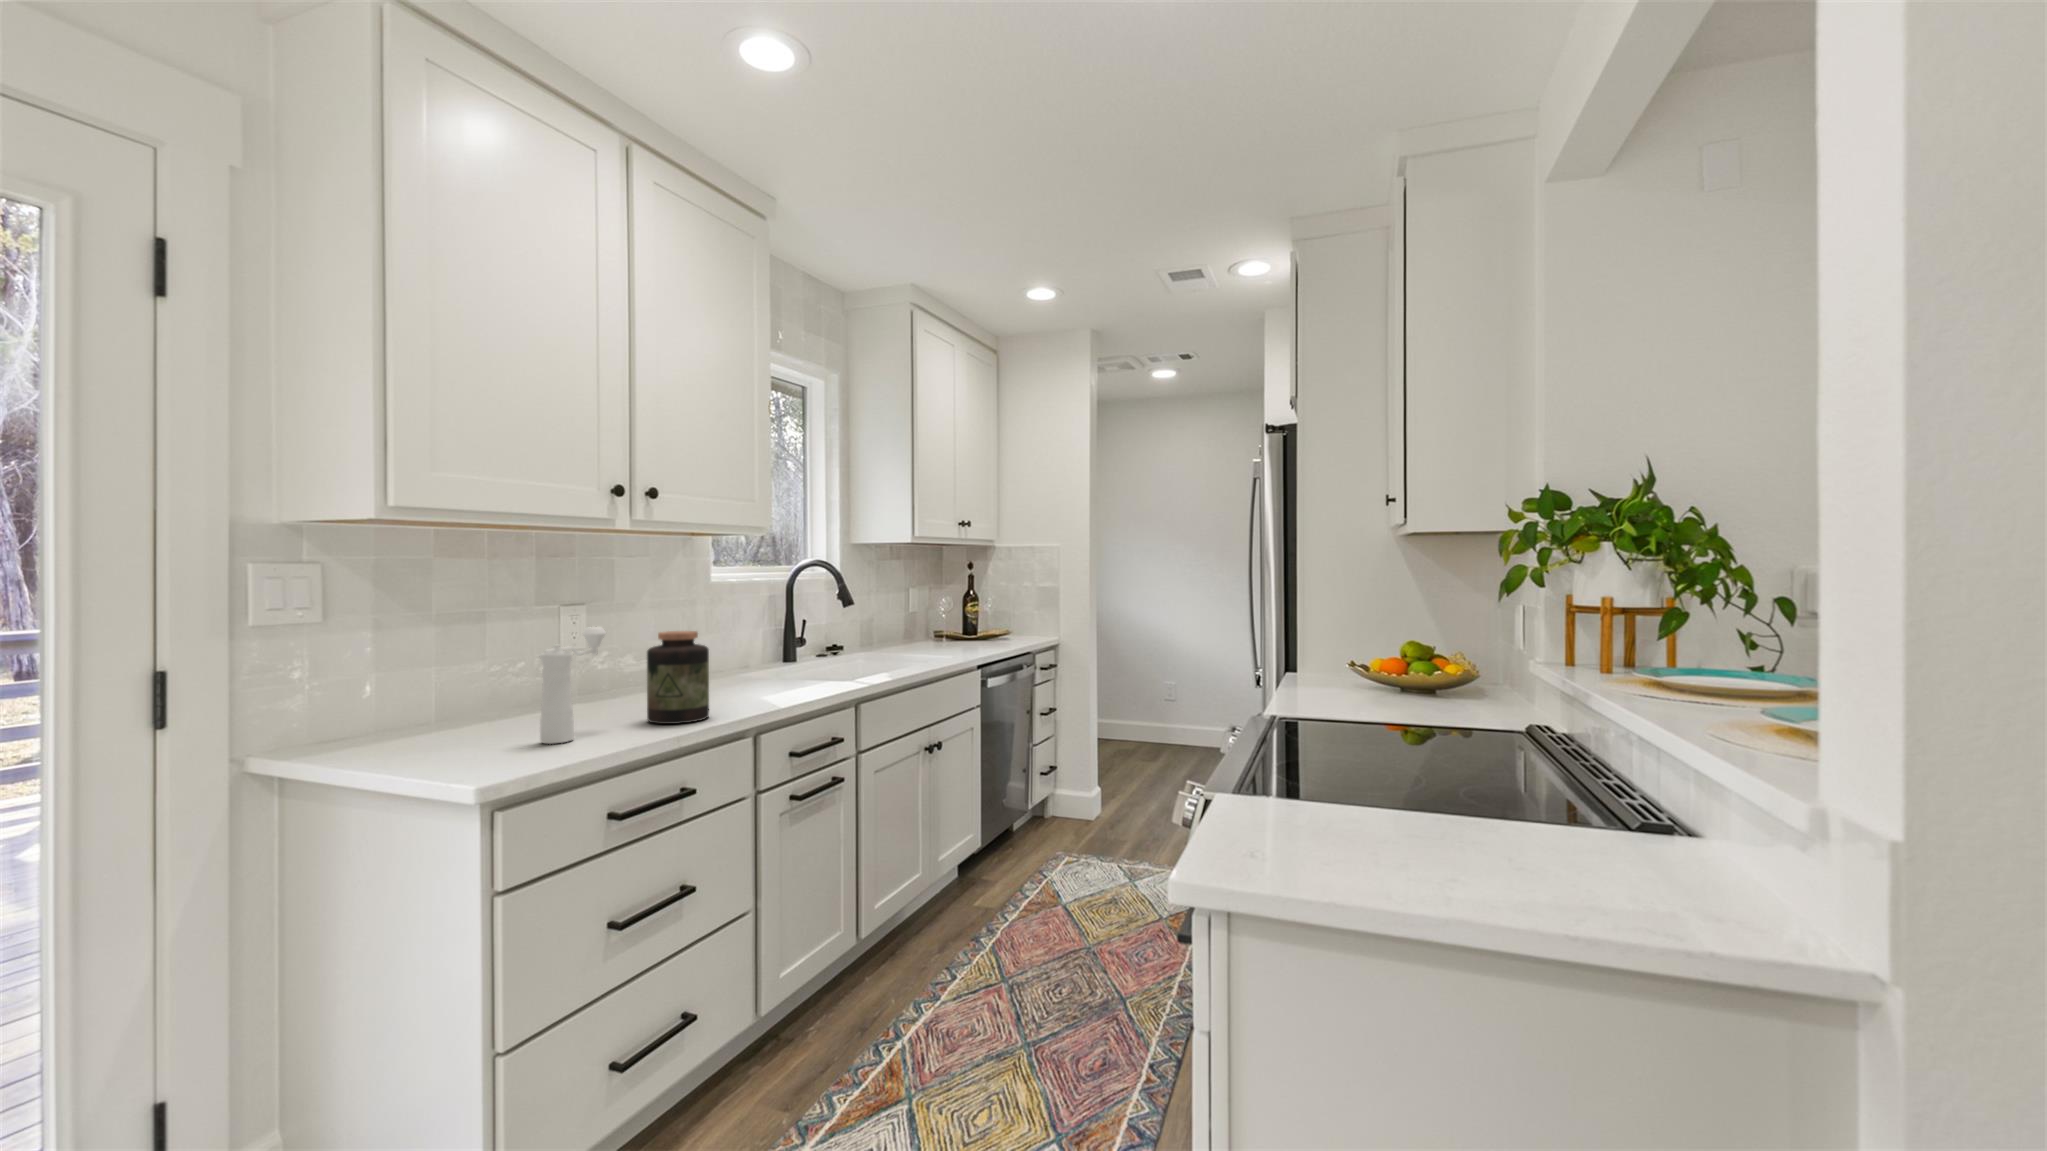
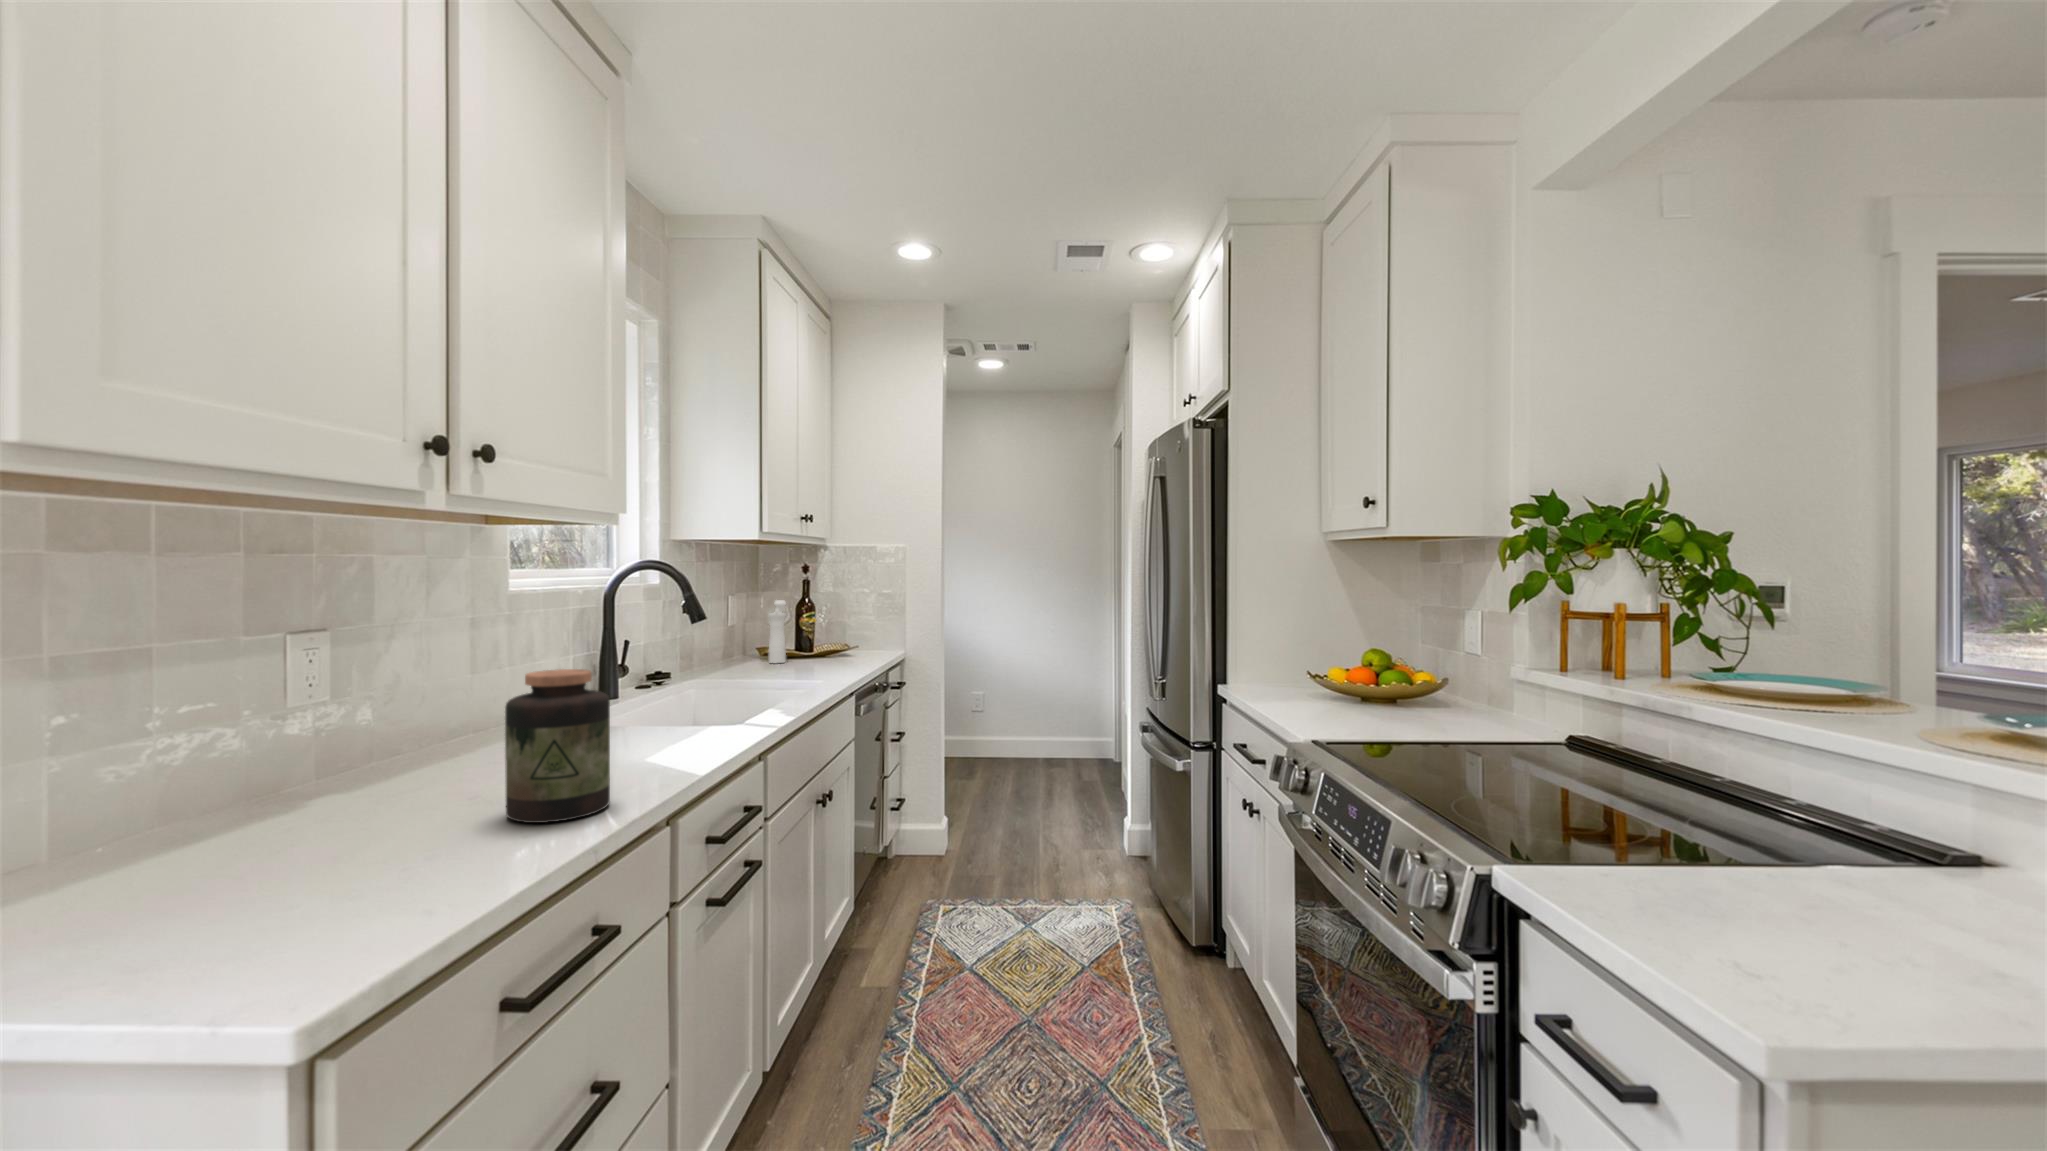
pepper mill: present [540,627,606,744] -> present [769,600,786,663]

